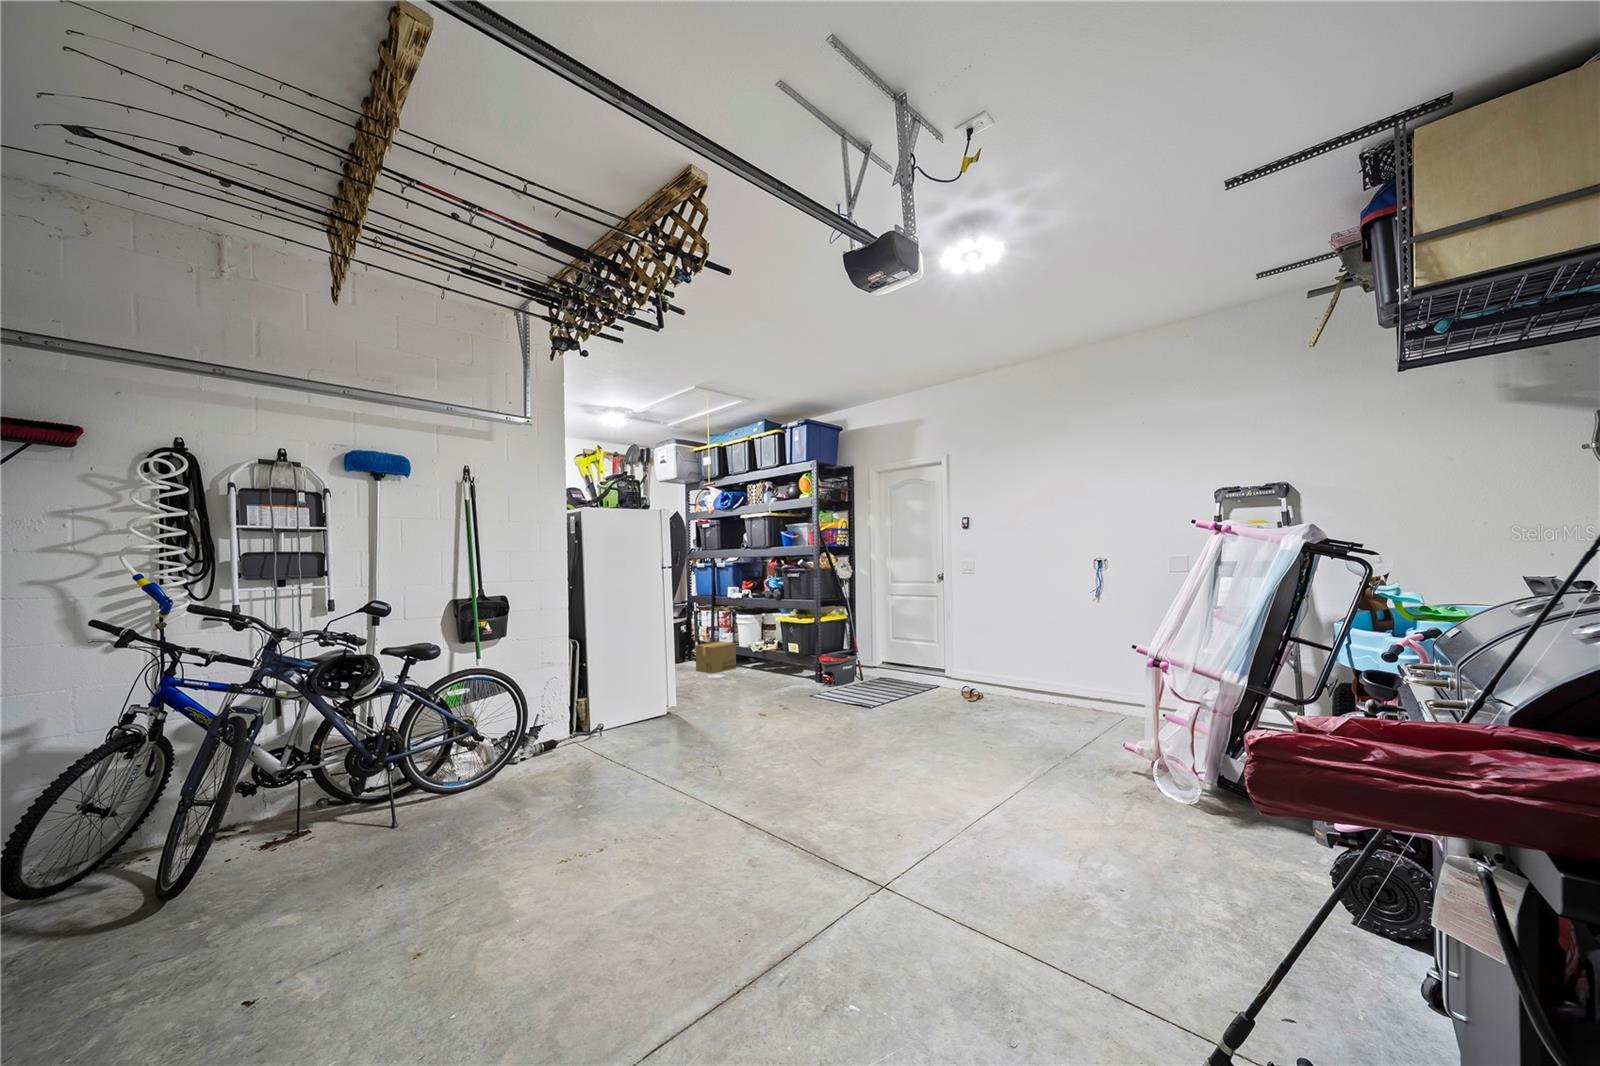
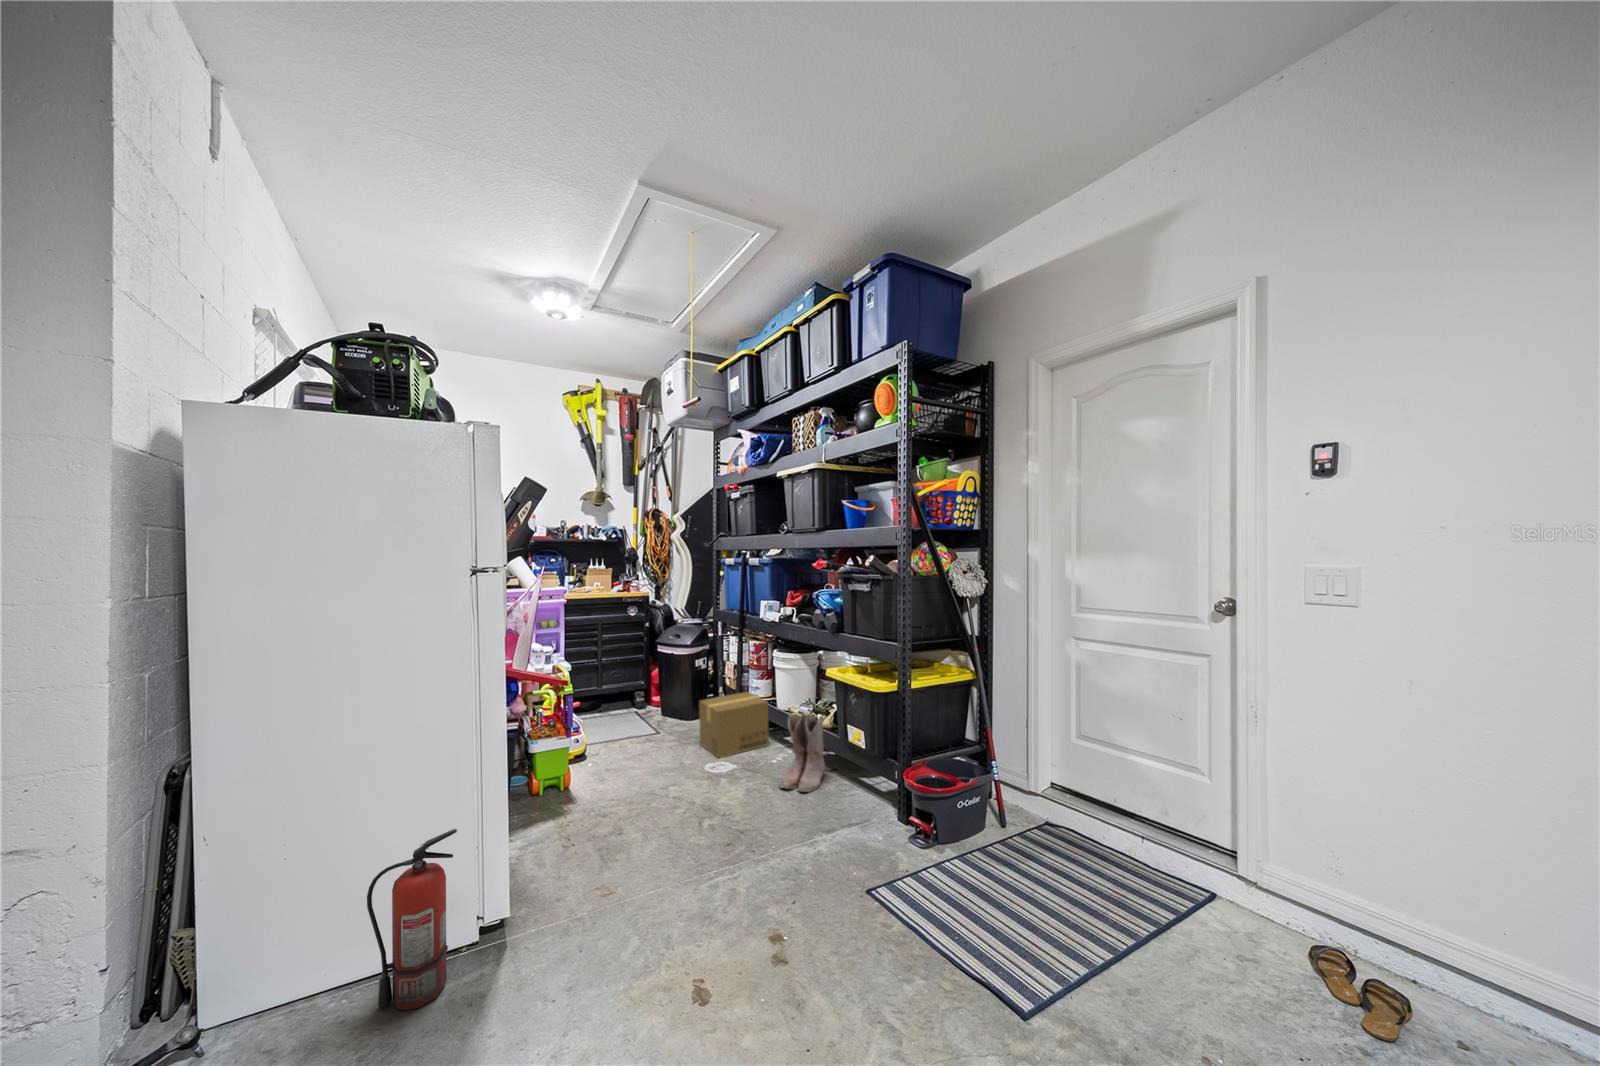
boots: none [753,642,774,678] -> present [780,714,825,792]
fire extinguisher: none [642,663,668,727] -> present [367,829,457,1010]

